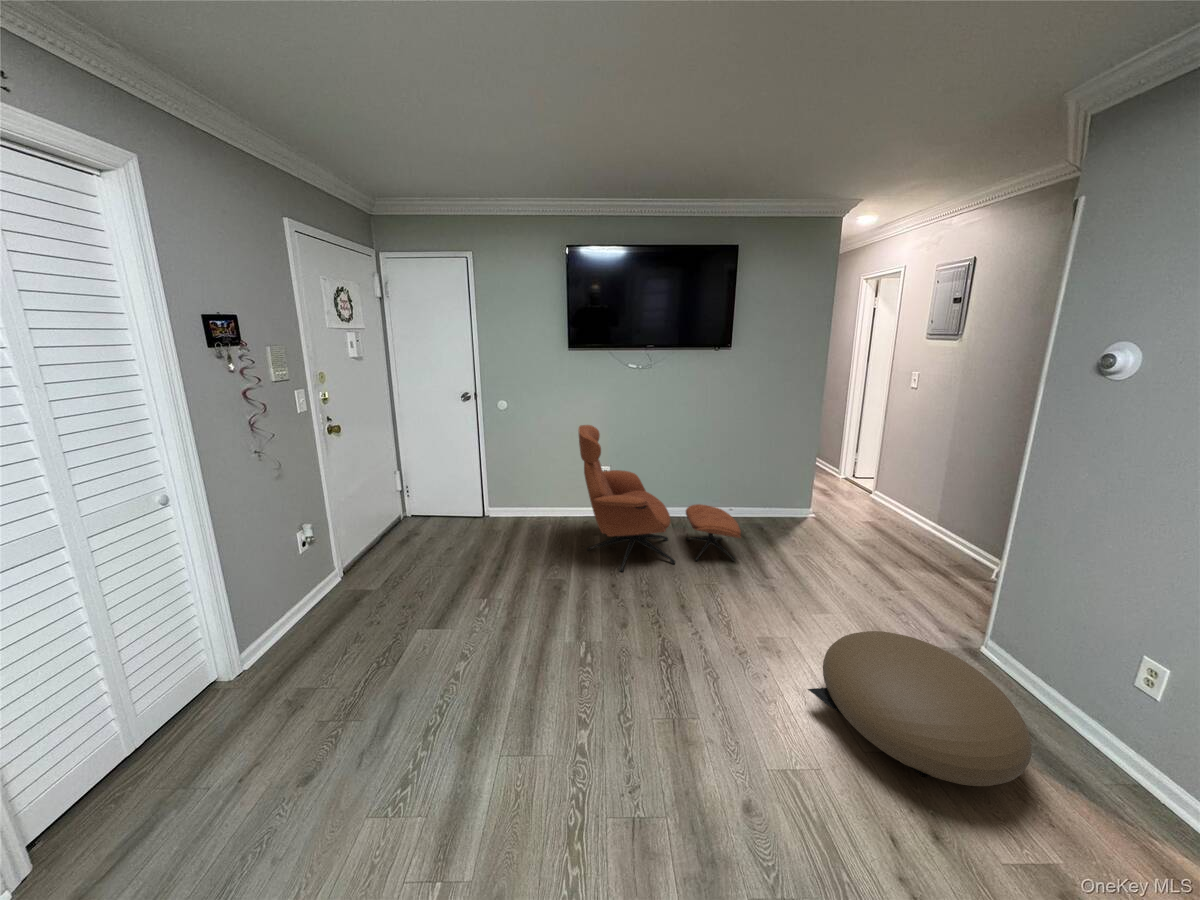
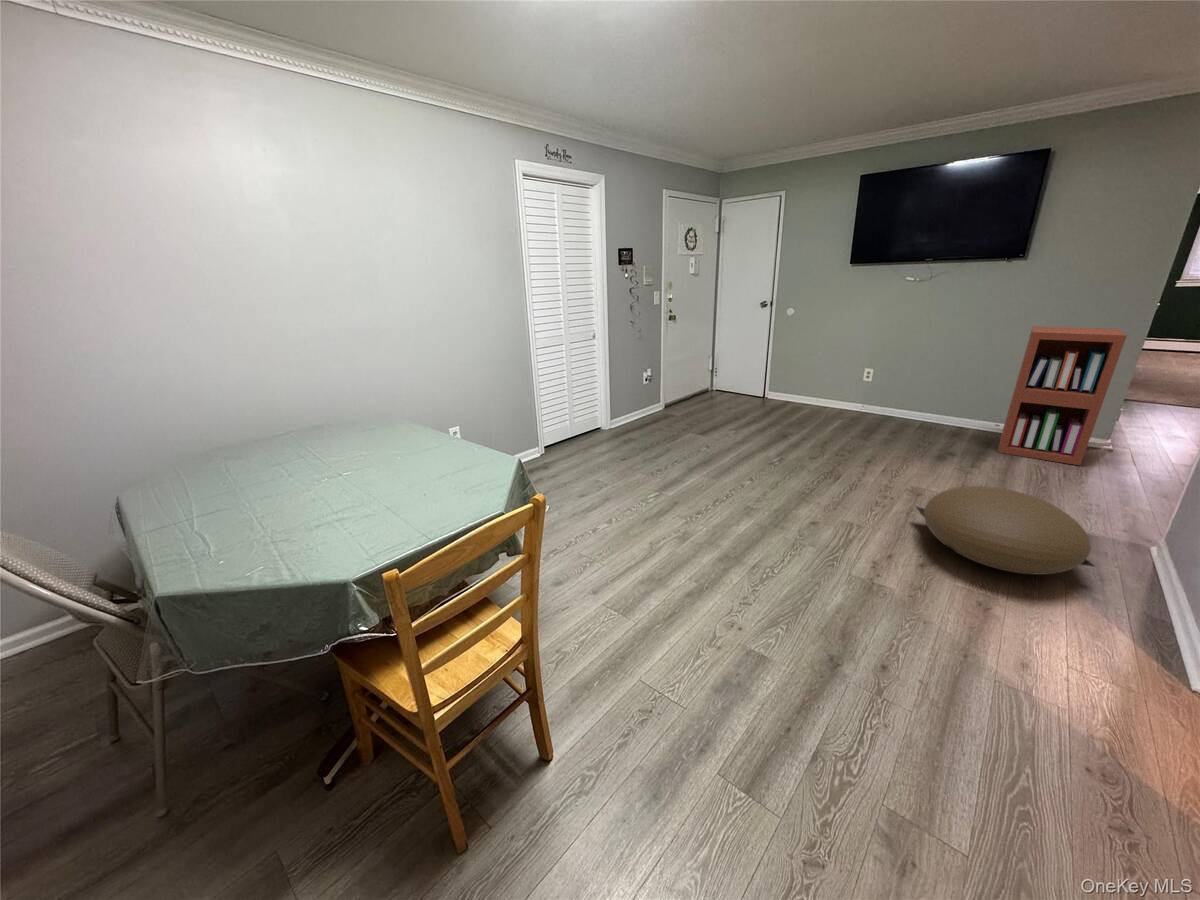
bookshelf: none [734,413,826,544] -> present [998,326,1127,465]
lounge chair: present [578,425,741,572] -> none [826,326,976,455]

